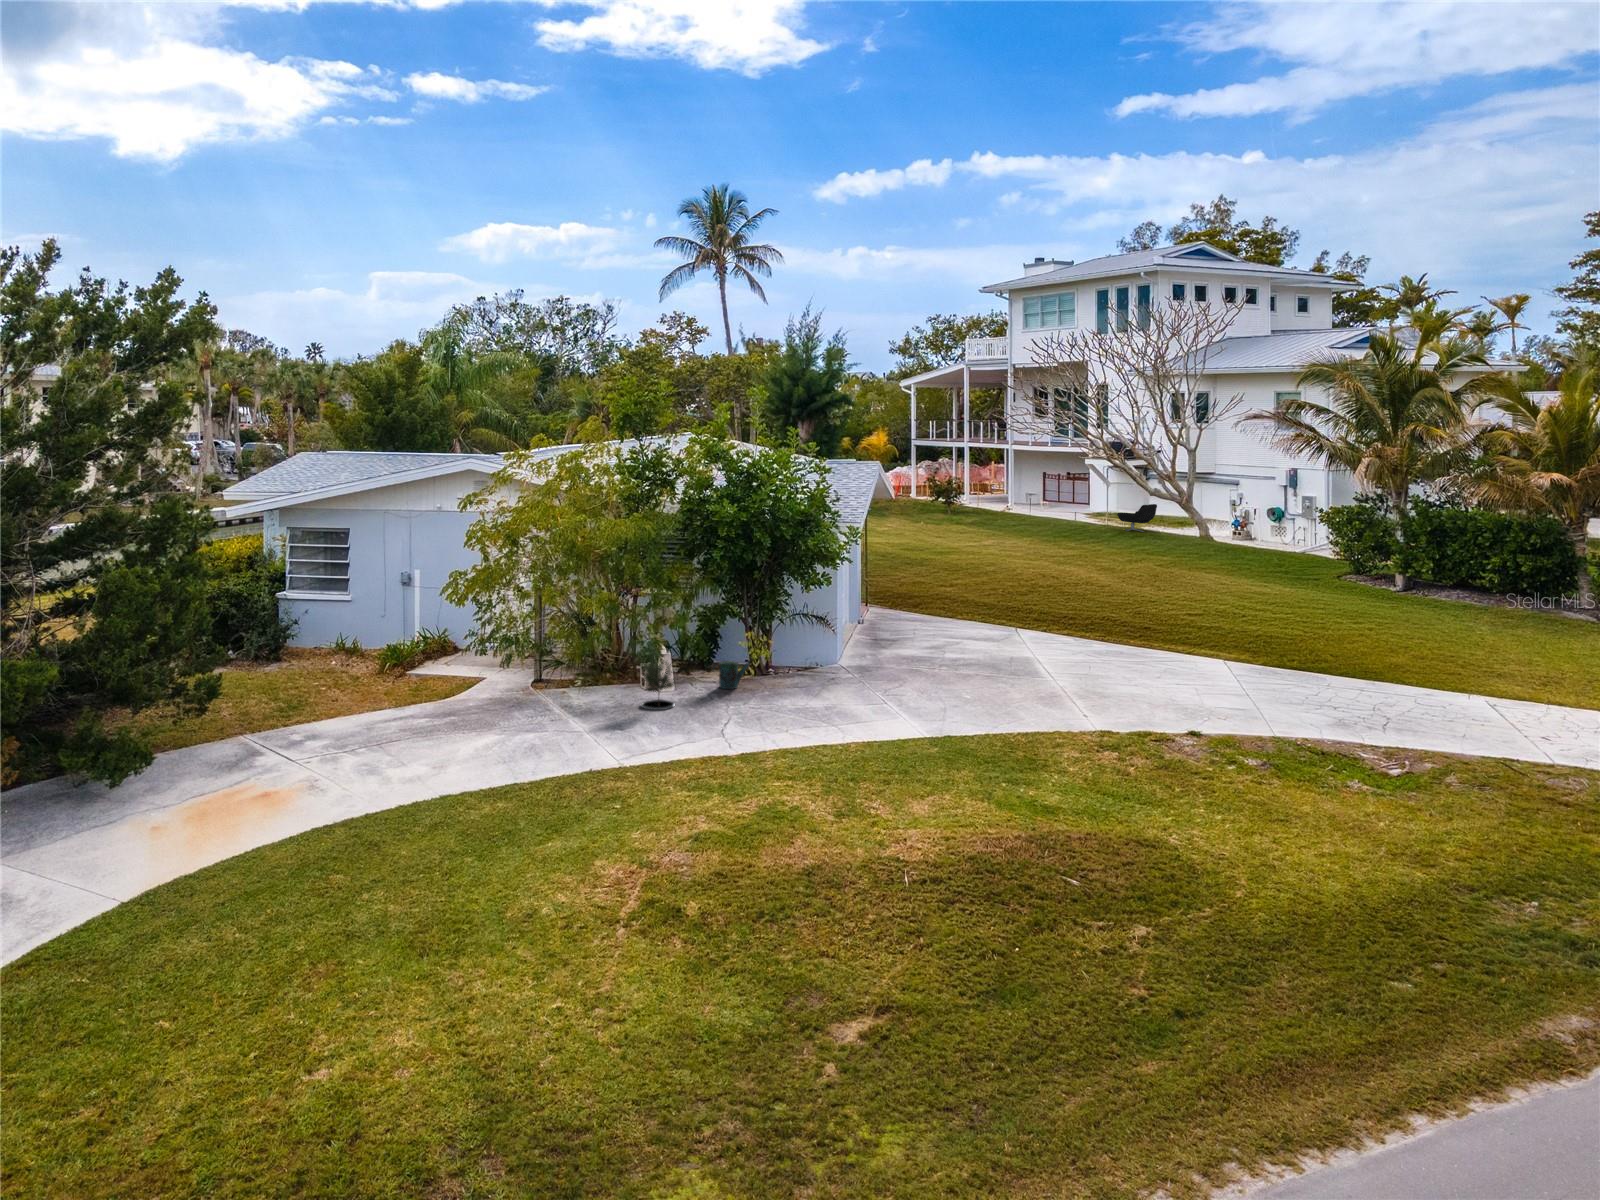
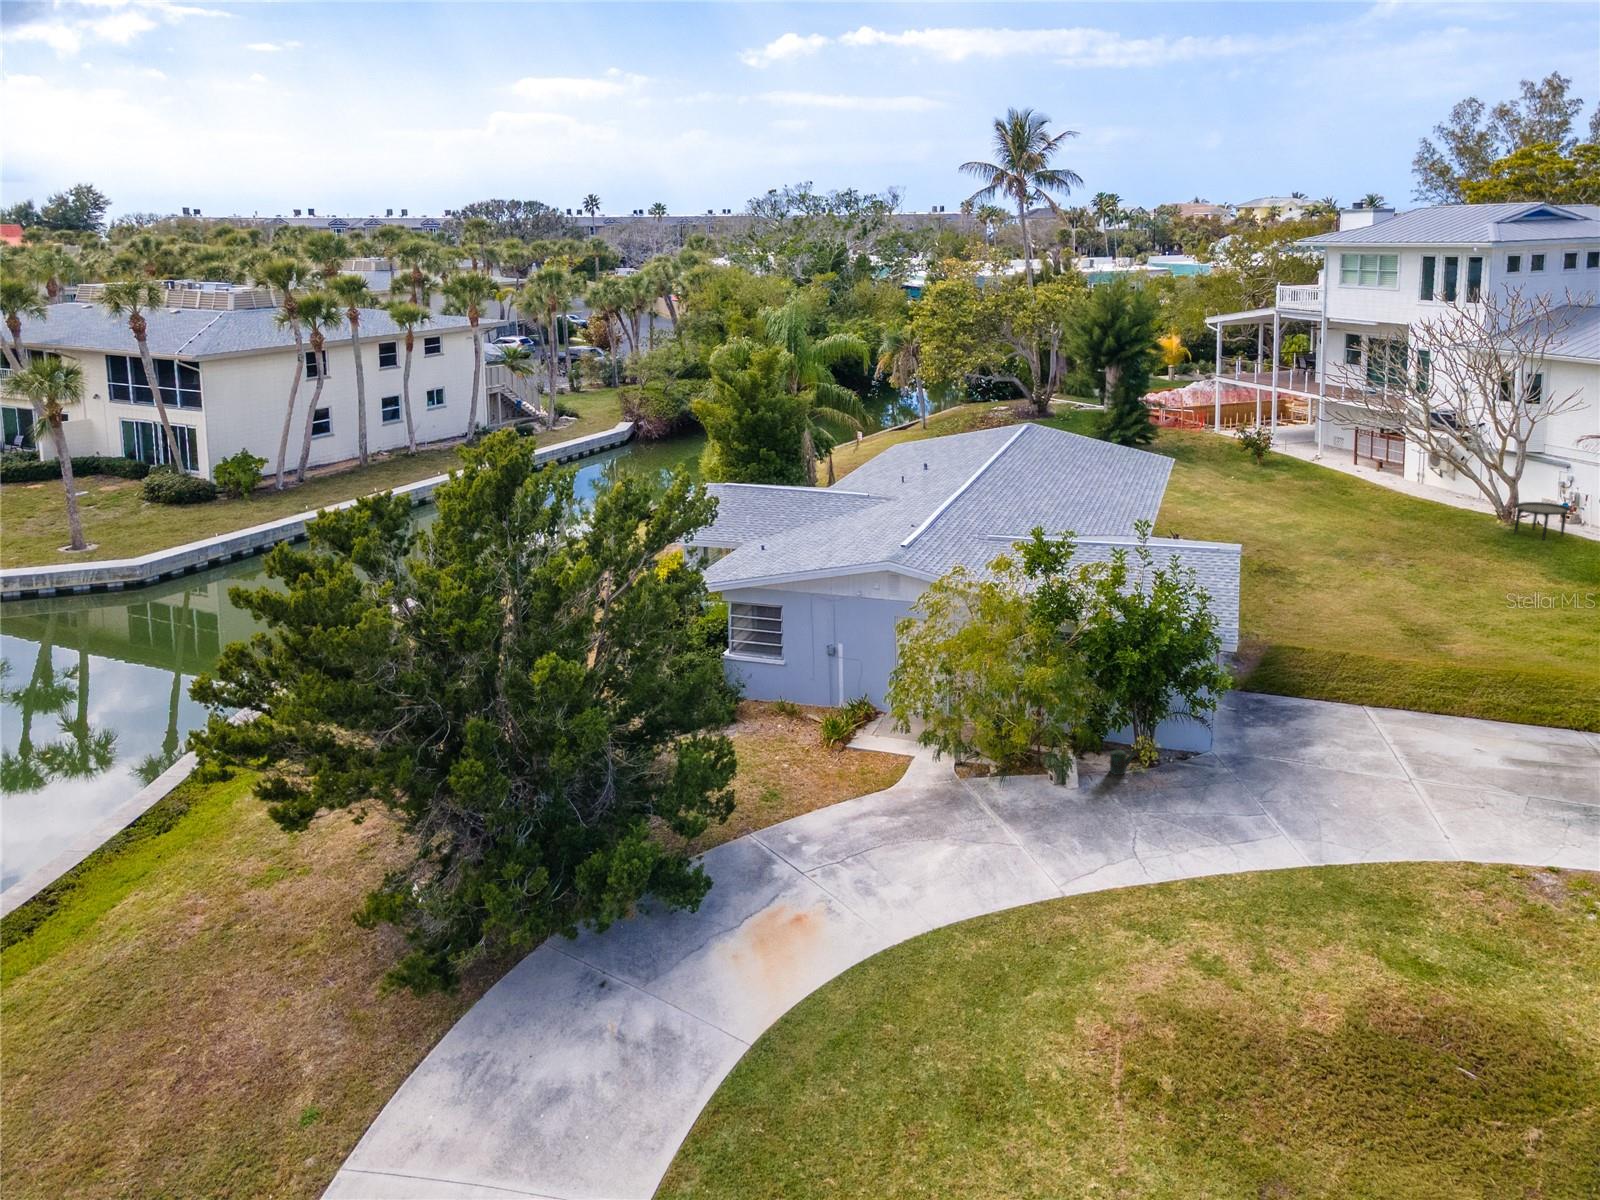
lounge chair: present [1117,504,1157,531] -> none [1436,477,1479,504]
round table: none [1189,519,1241,553] -> present [1514,502,1570,540]
potted tree: present [641,650,675,710] -> none [1050,753,1082,805]

